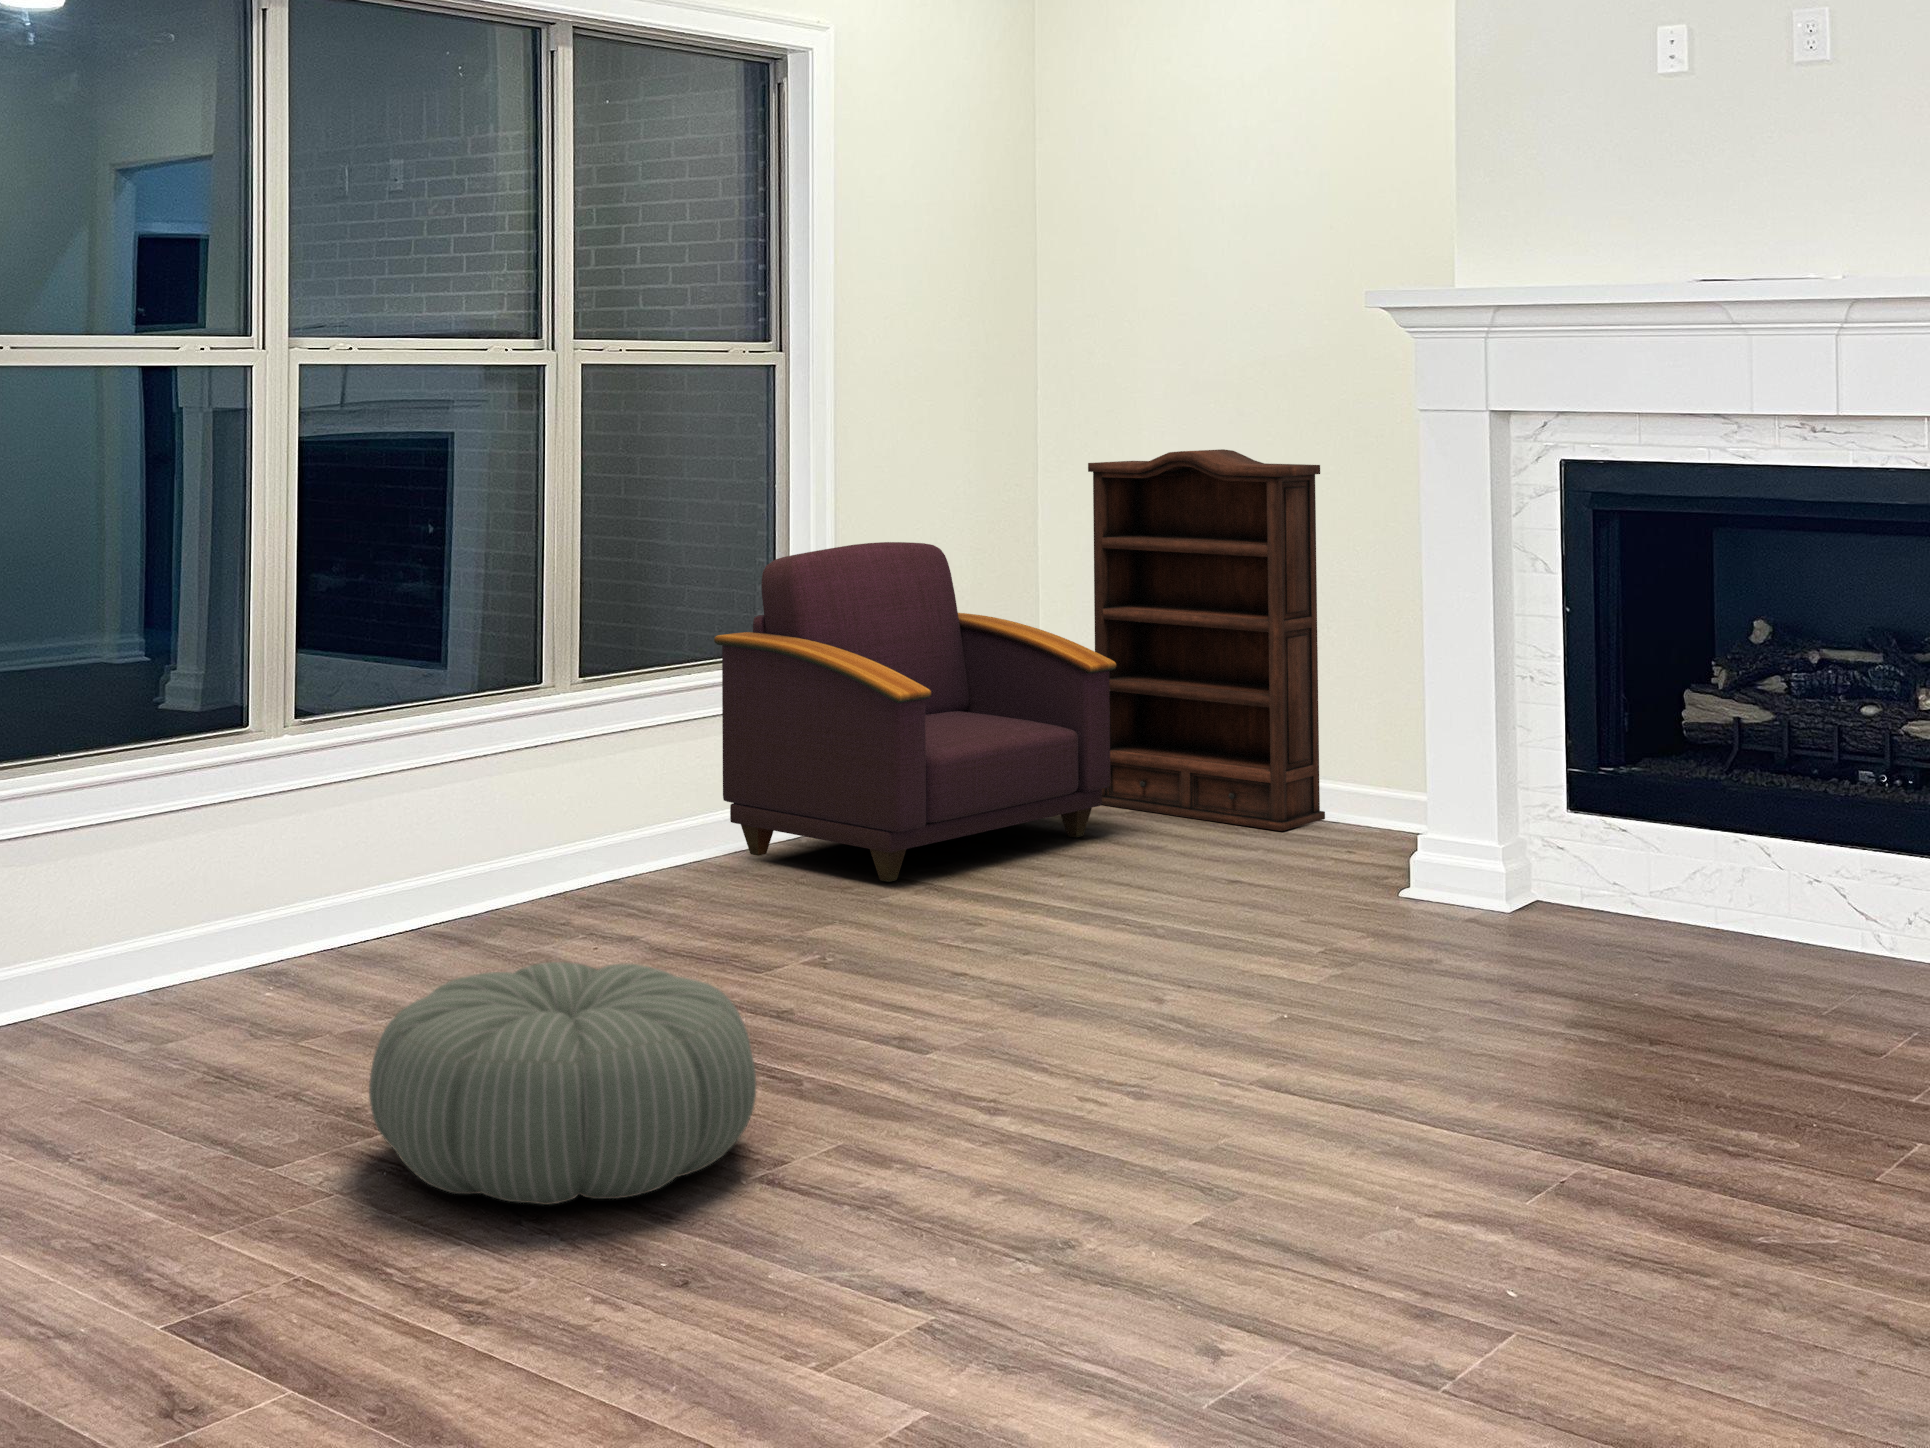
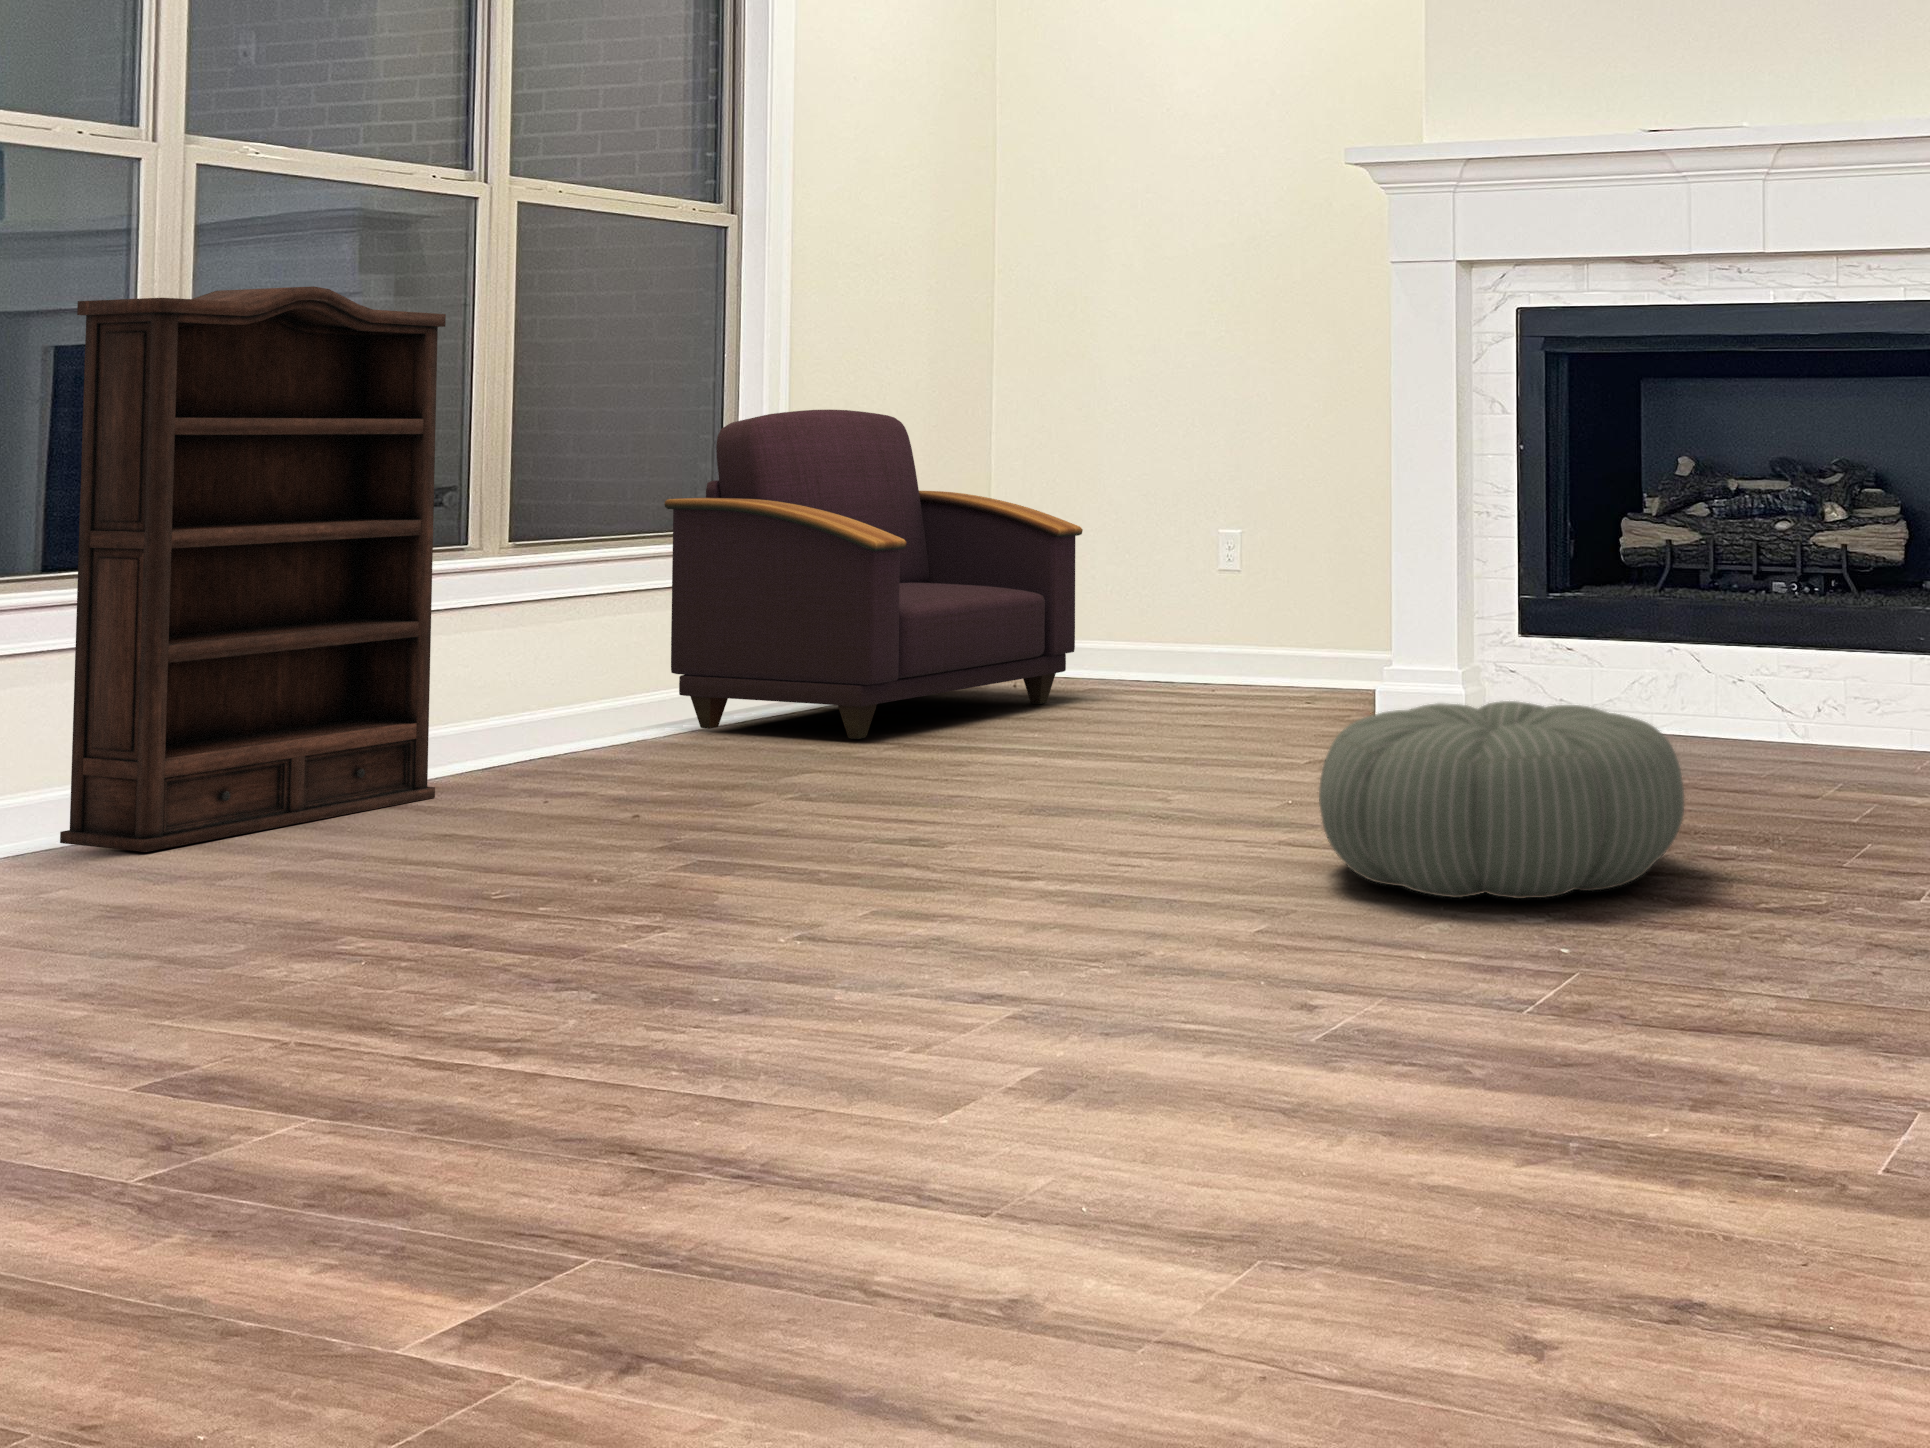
bookshelf: present [1088,449,1325,831] -> present [60,286,446,852]
pouf: present [369,962,756,1205] -> present [1319,701,1684,899]

